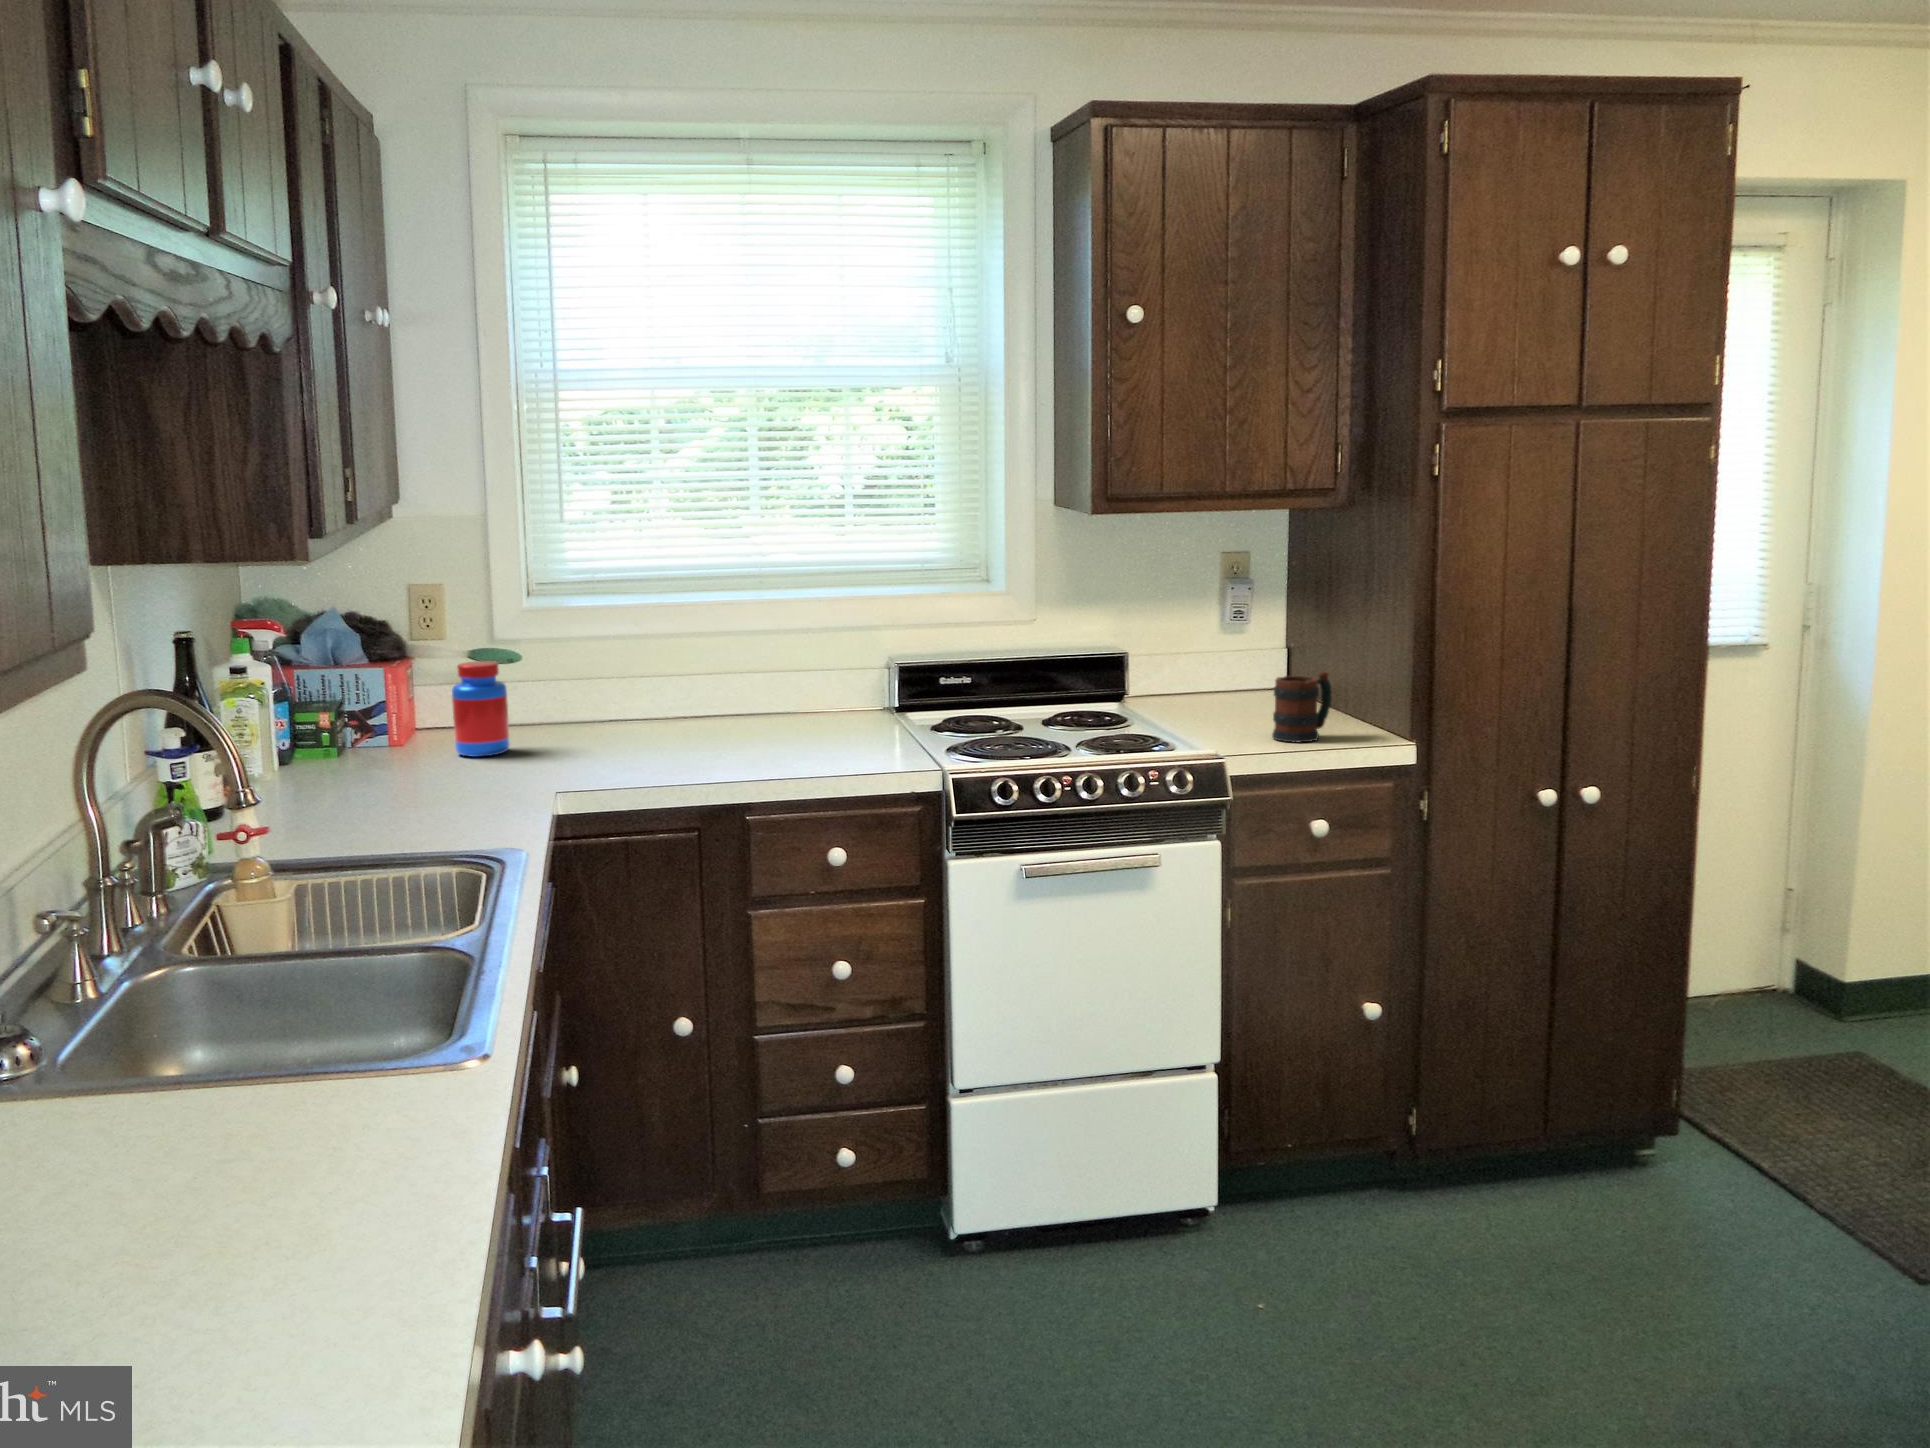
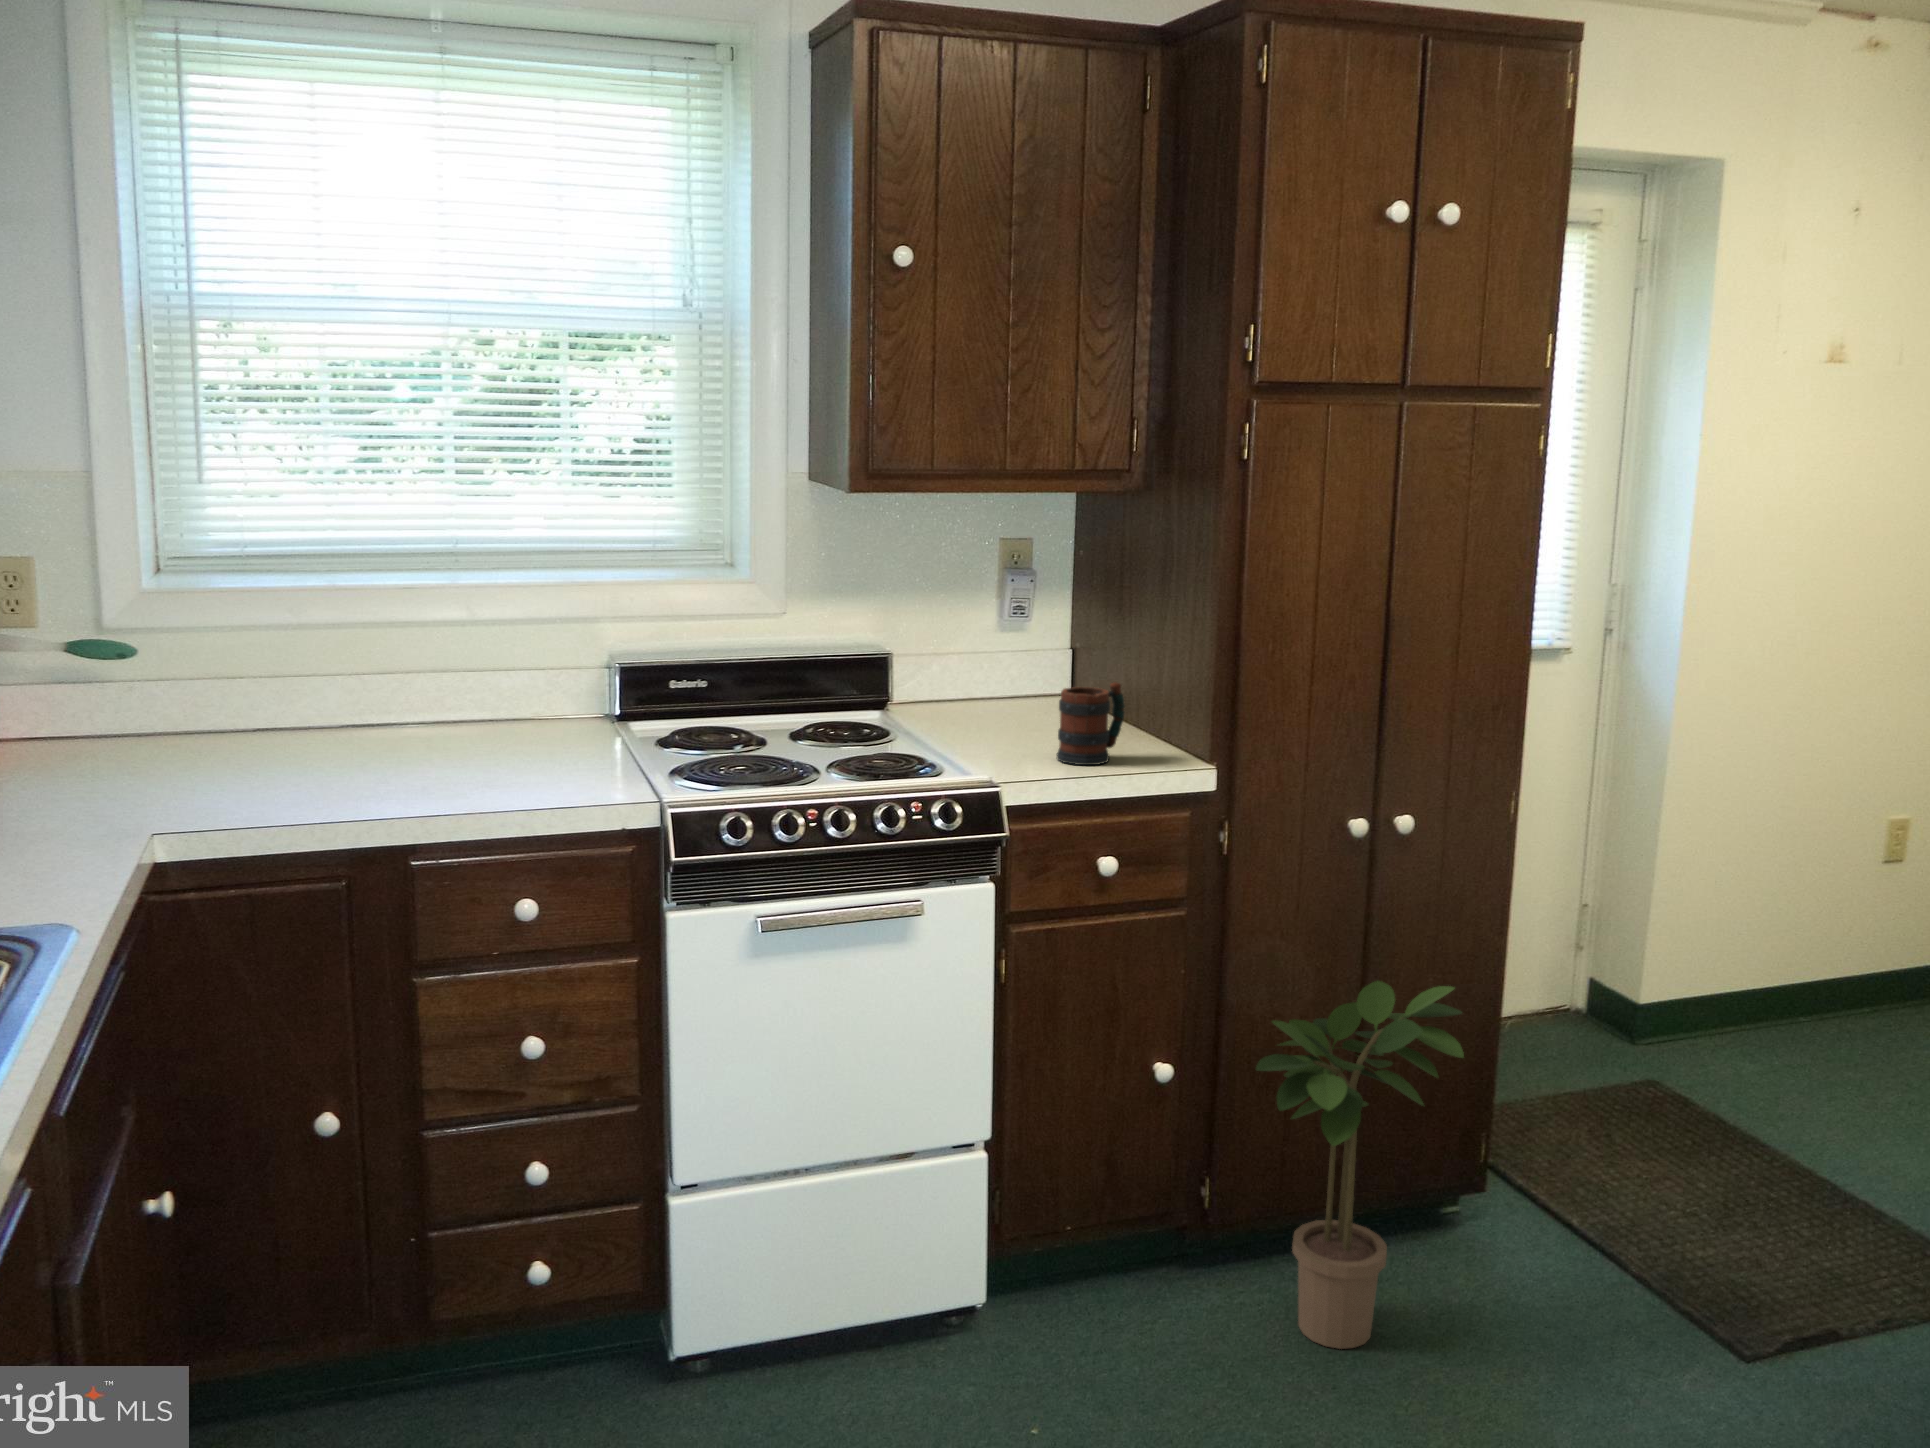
jar: present [452,661,509,757] -> none [27,658,109,781]
potted plant: none [1453,932,1645,1255] -> present [1256,981,1464,1349]

